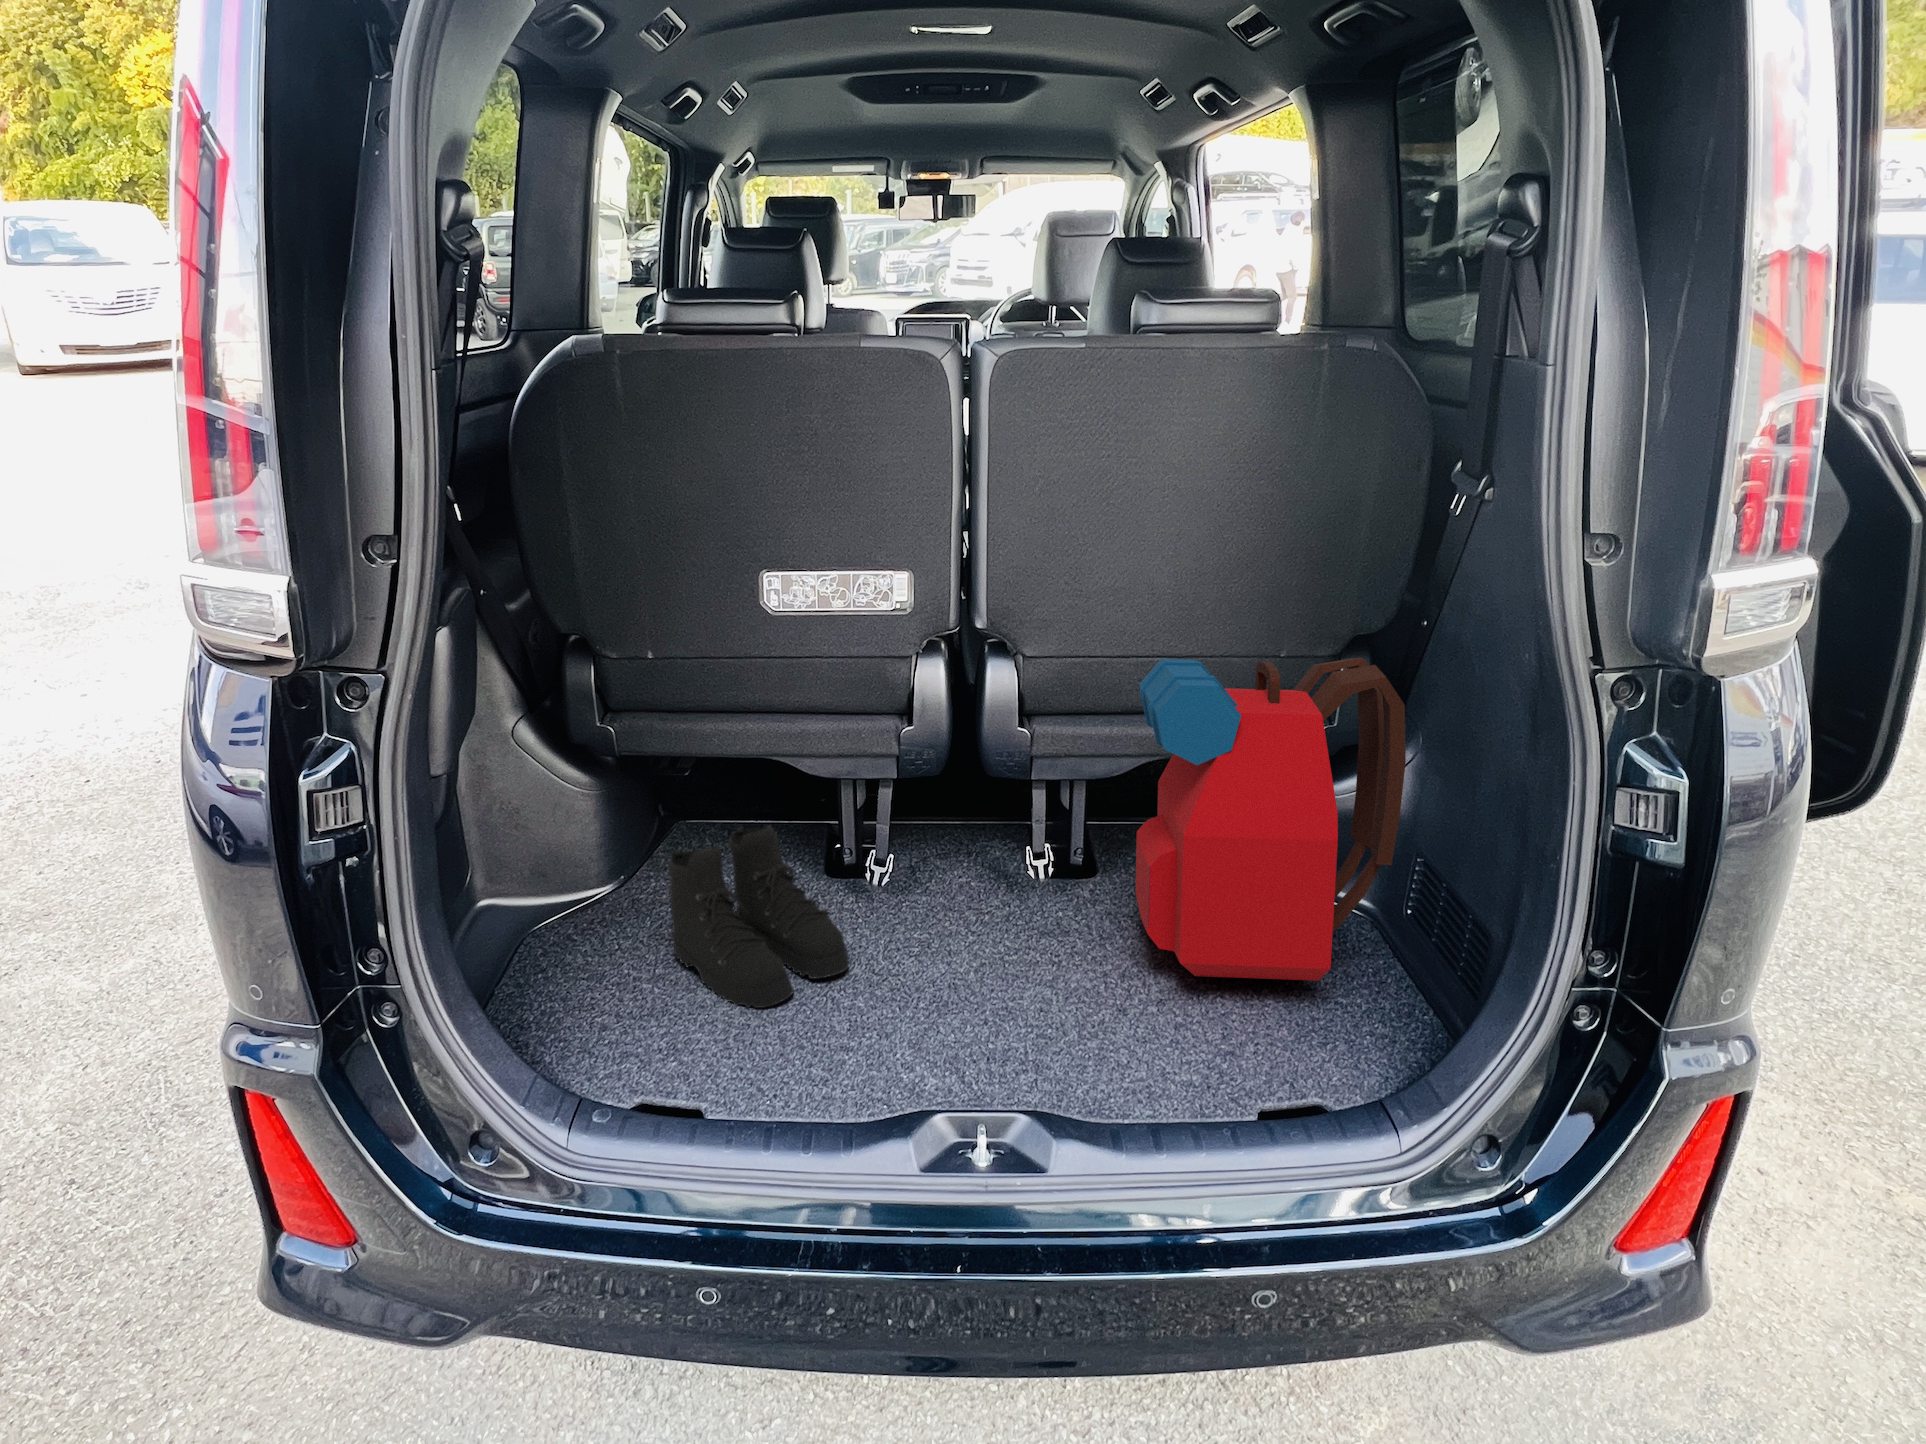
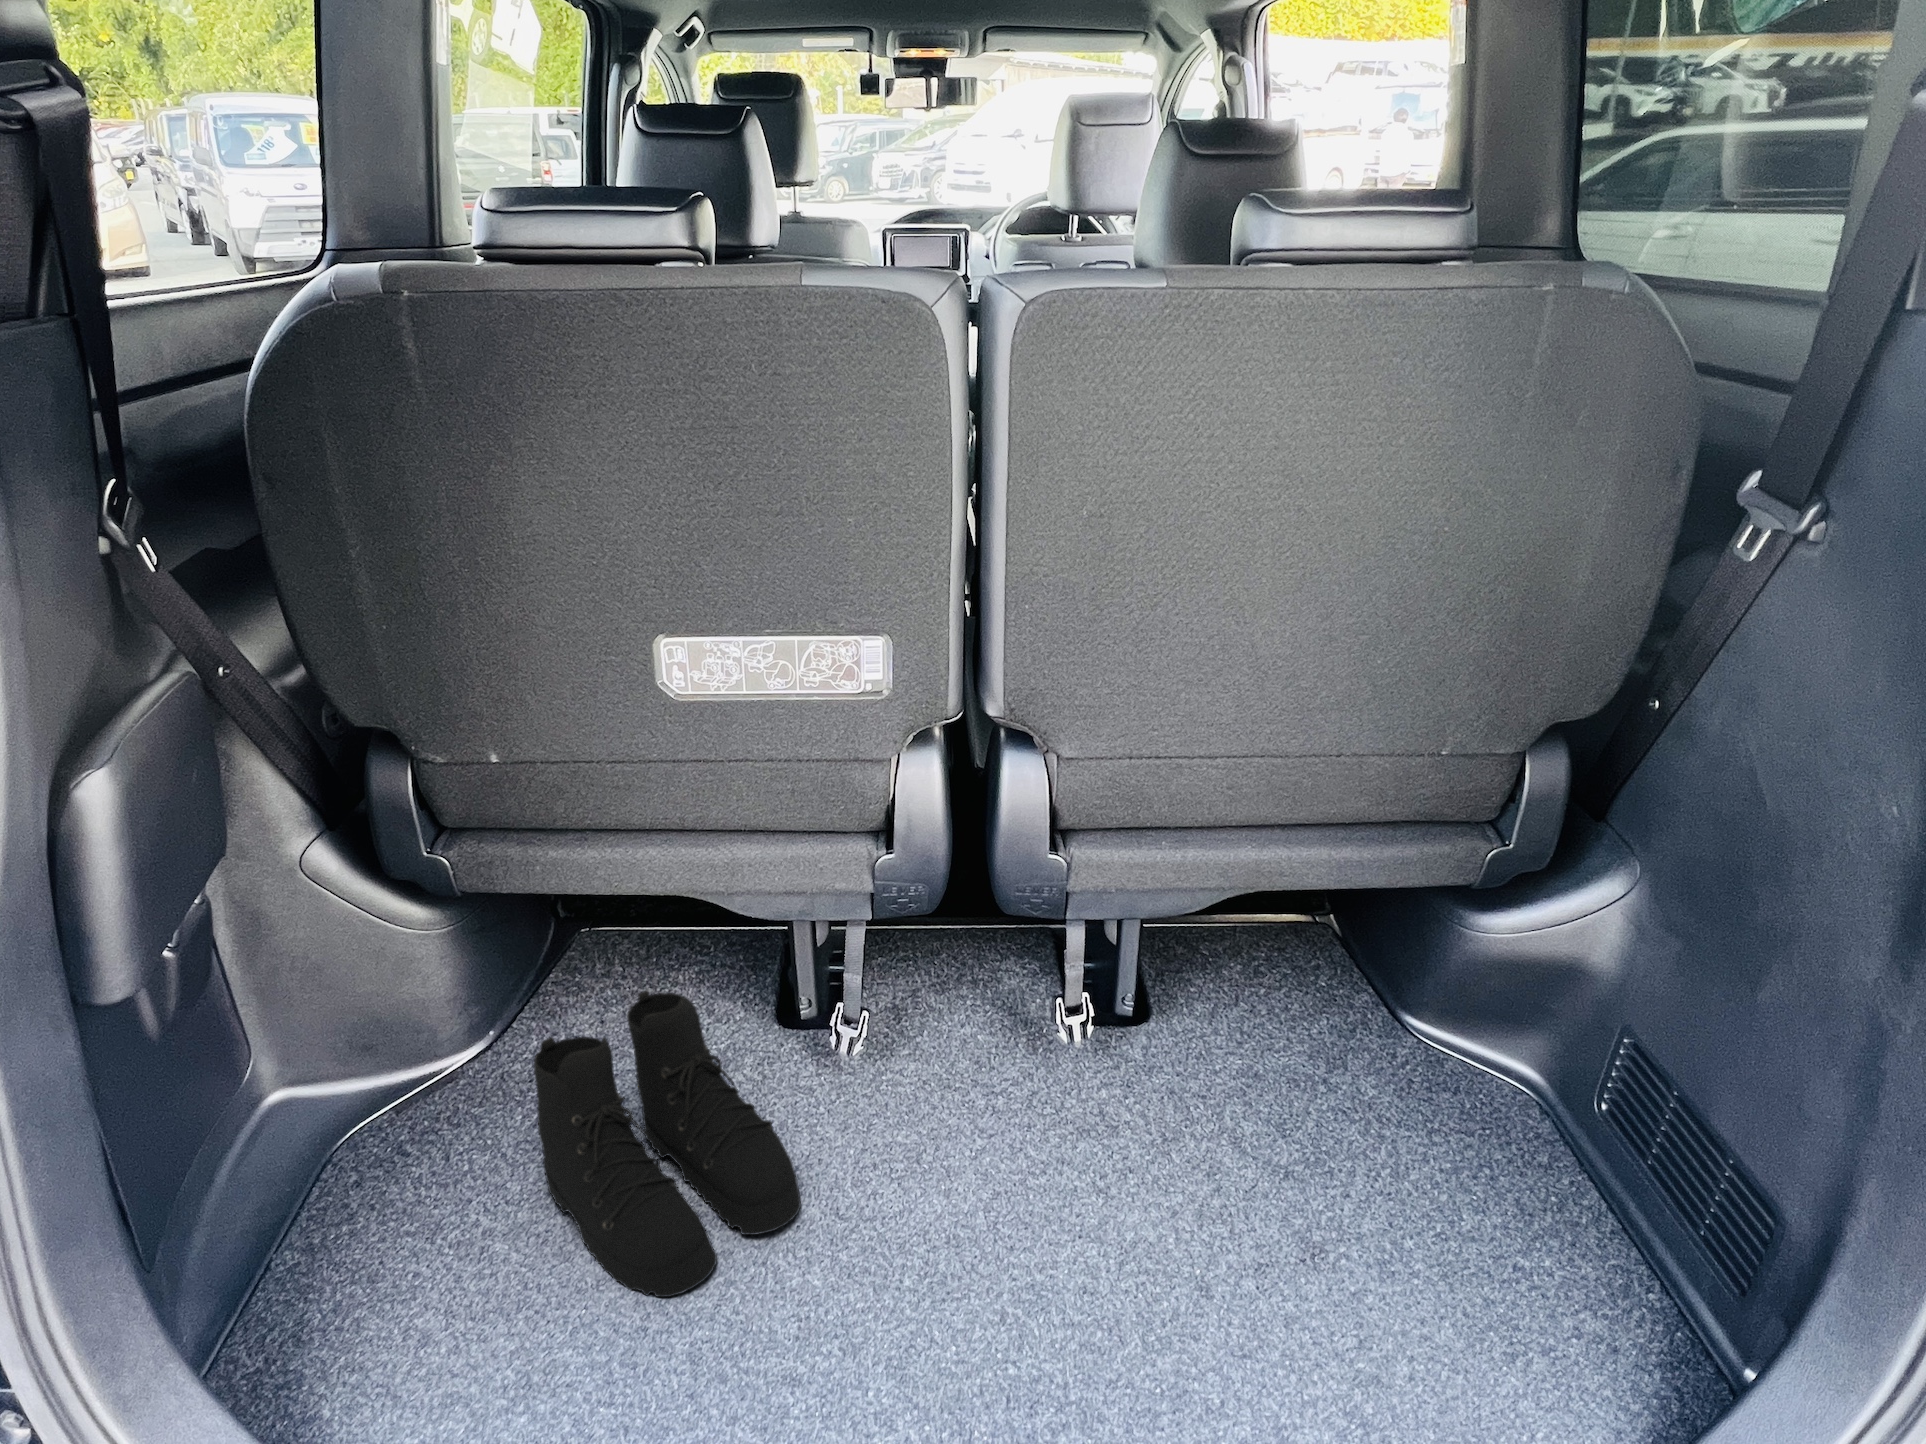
backpack: present [1136,658,1406,981] -> none [1211,746,1632,1237]

